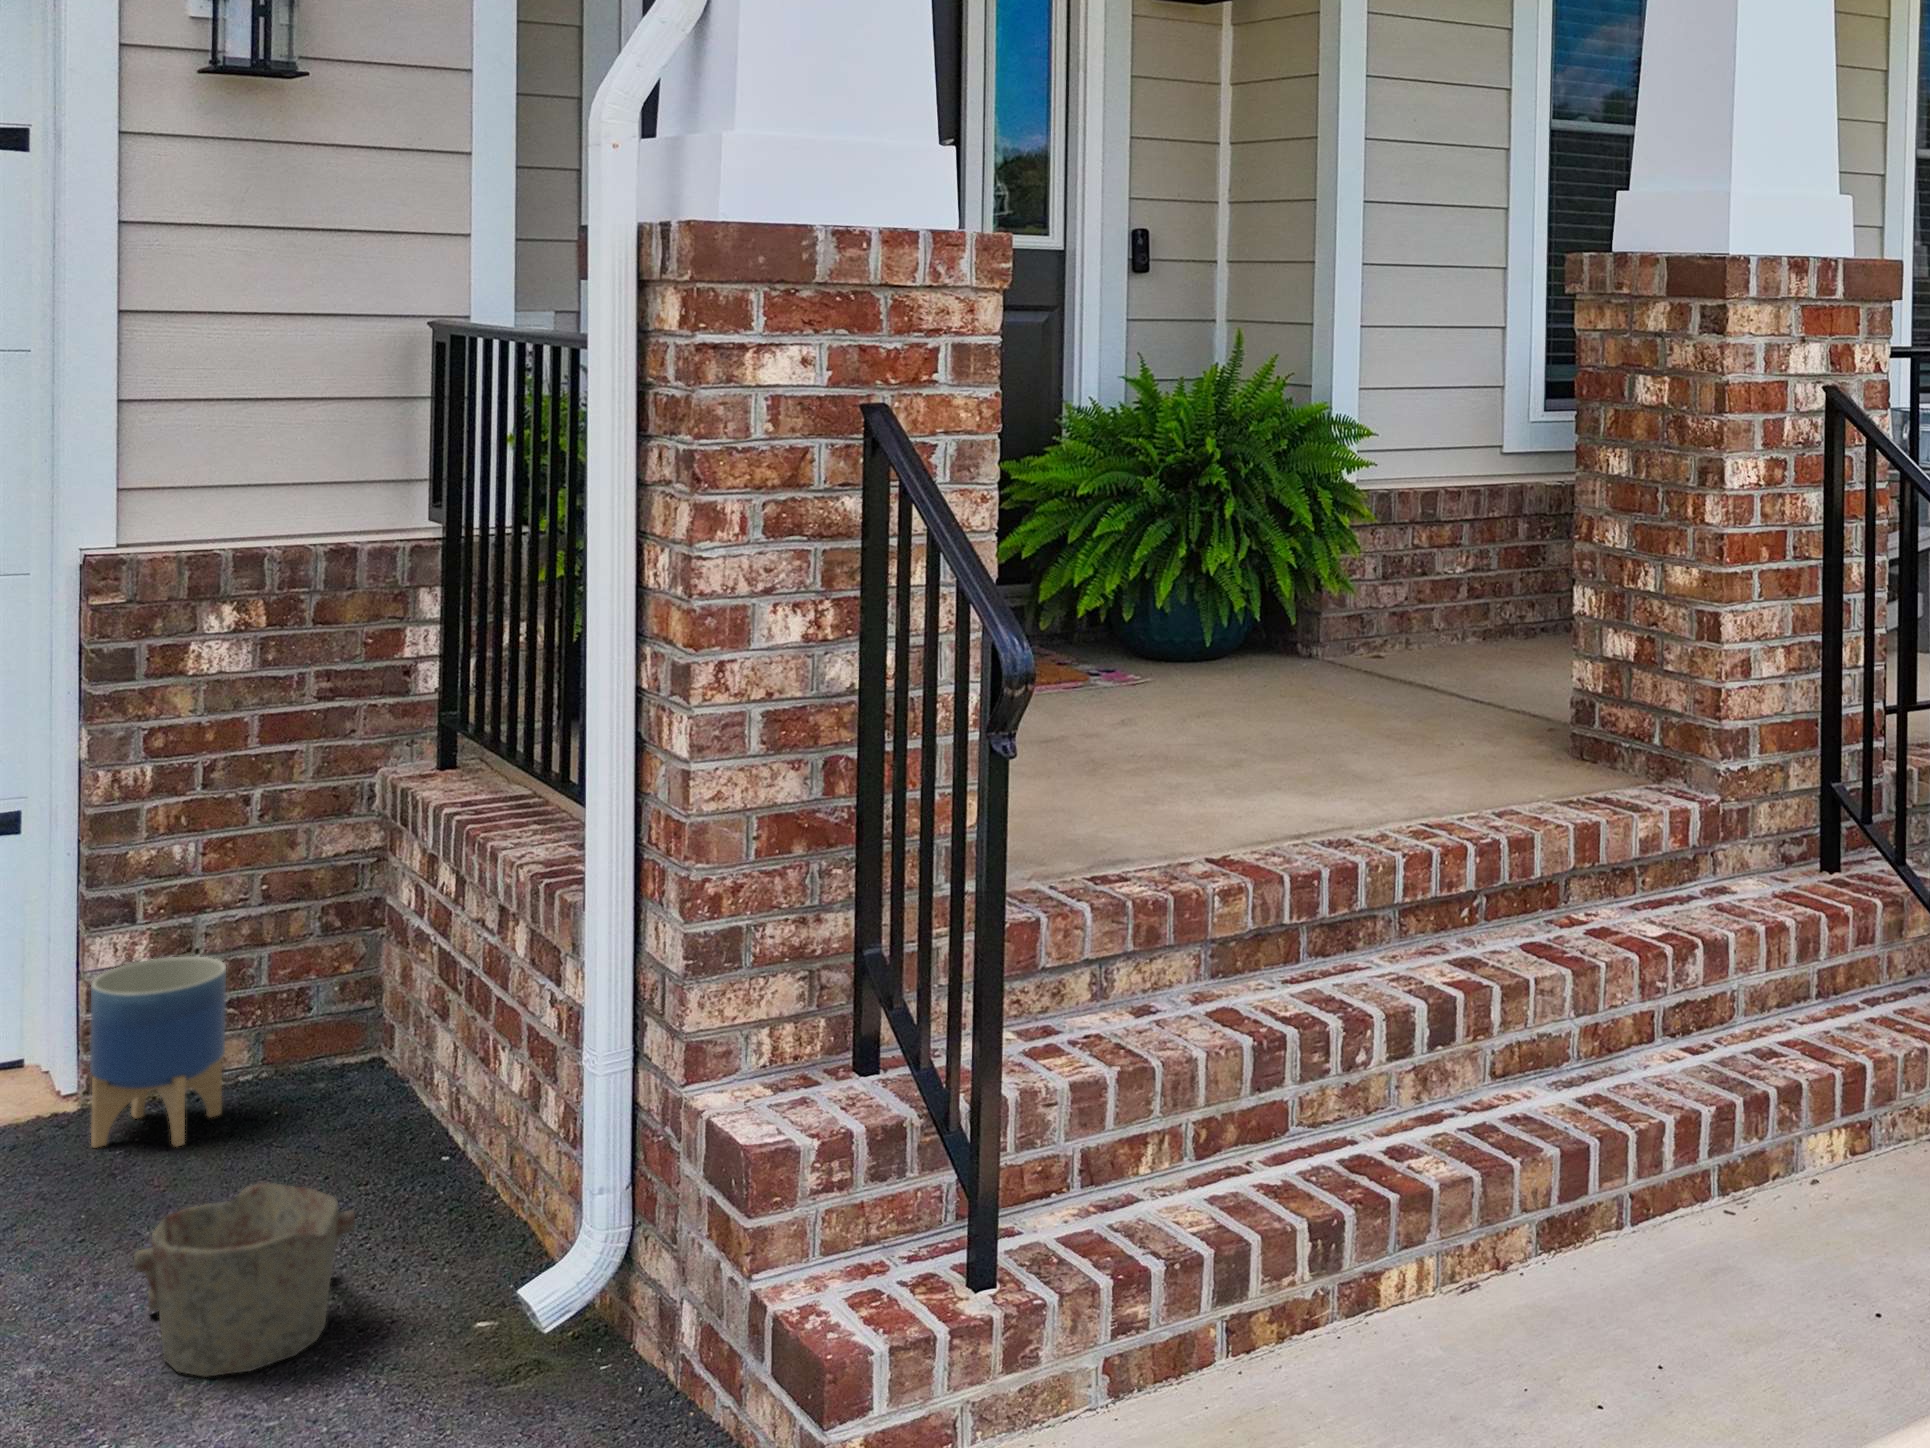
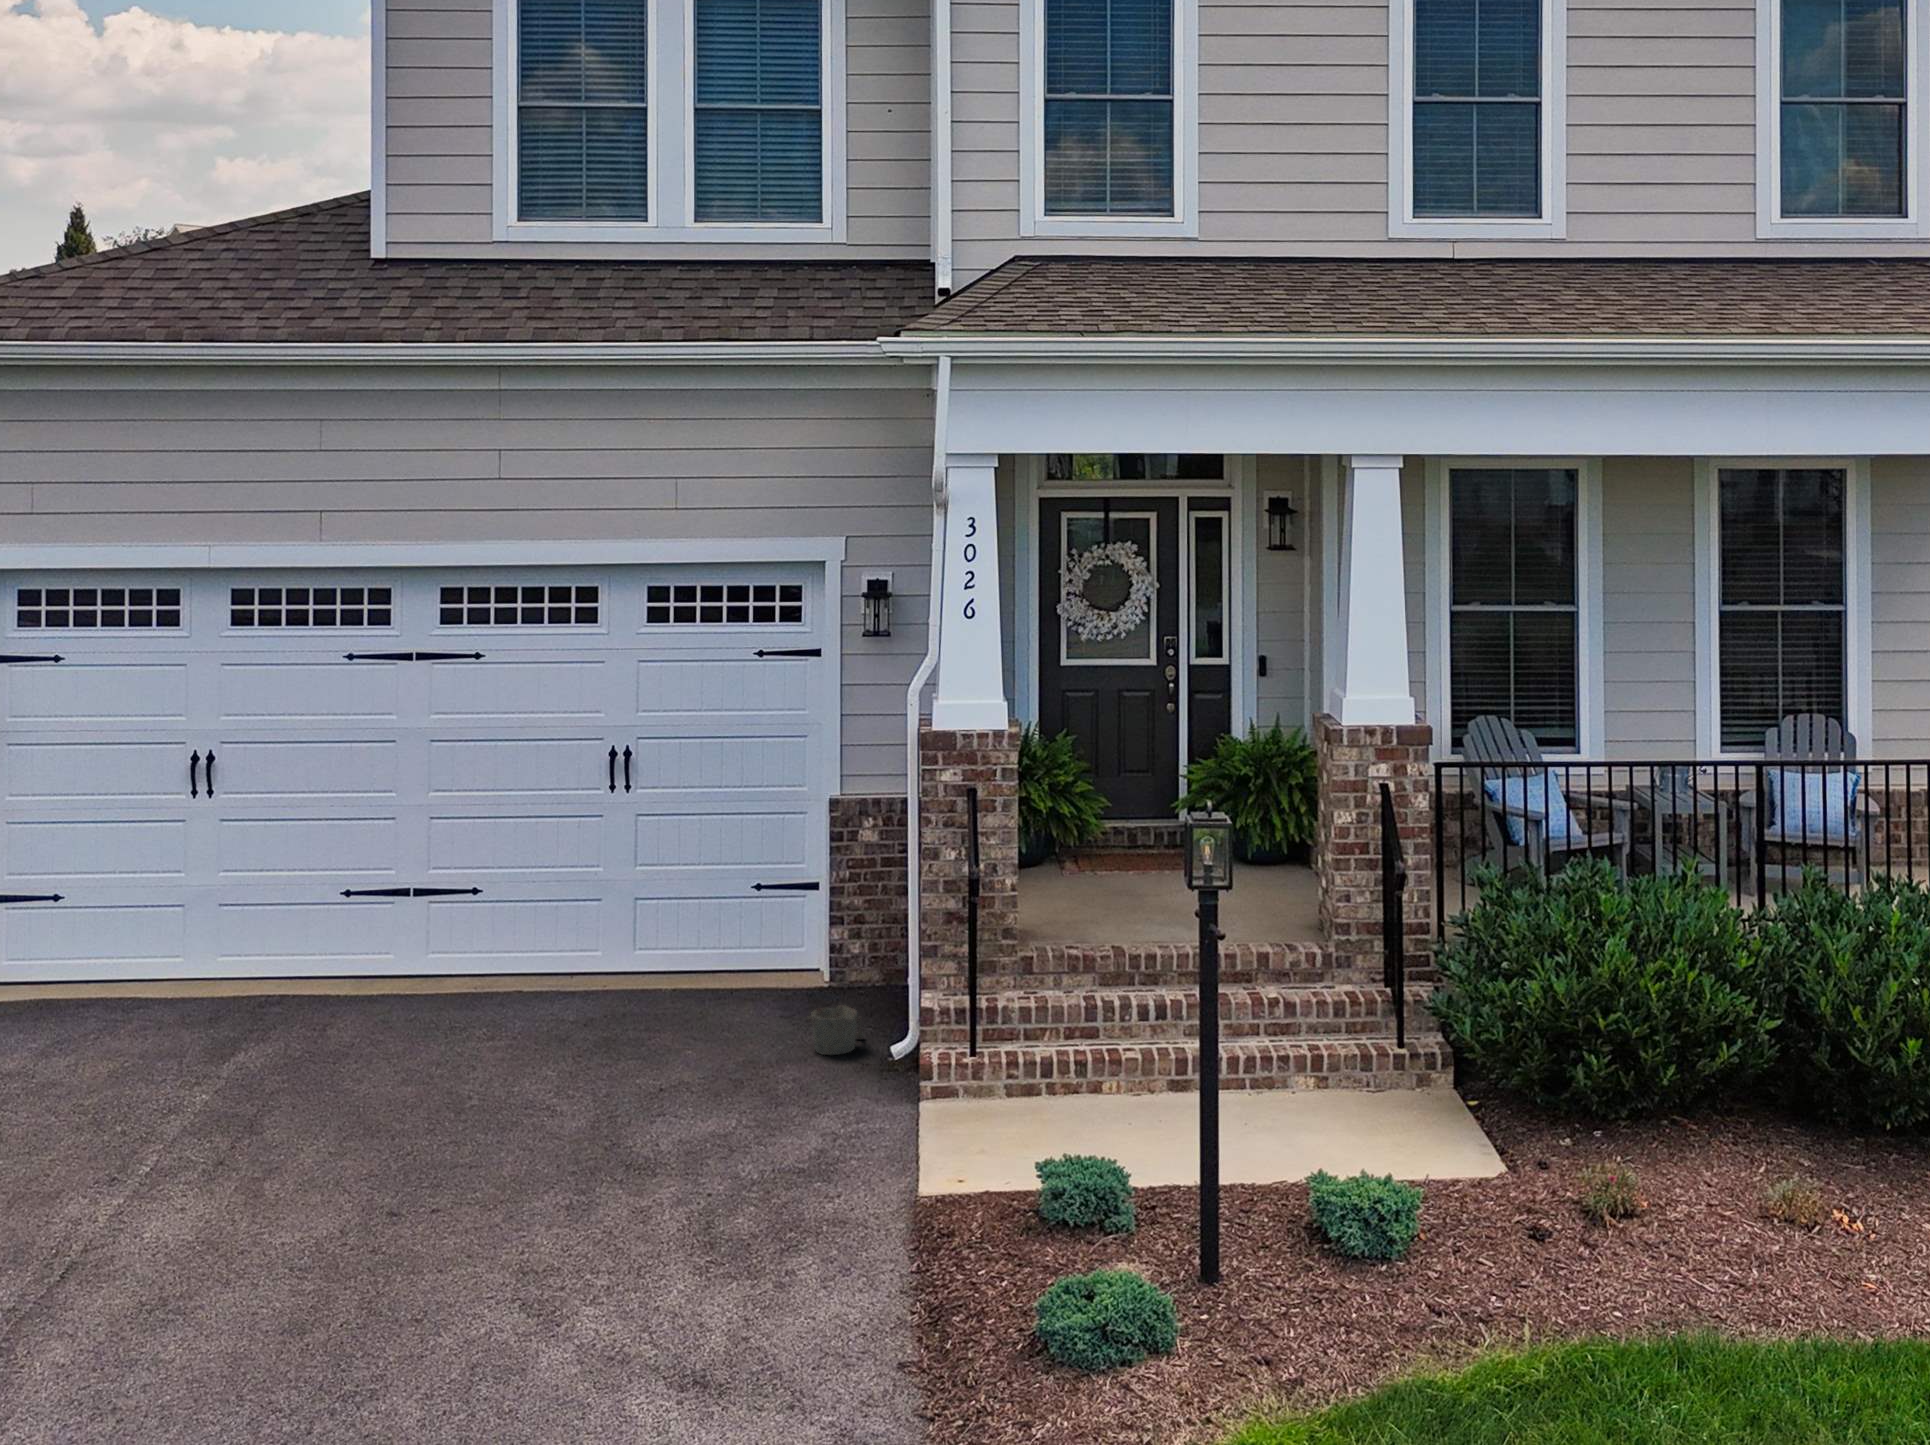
planter: present [90,957,226,1148] -> none [828,937,866,999]

